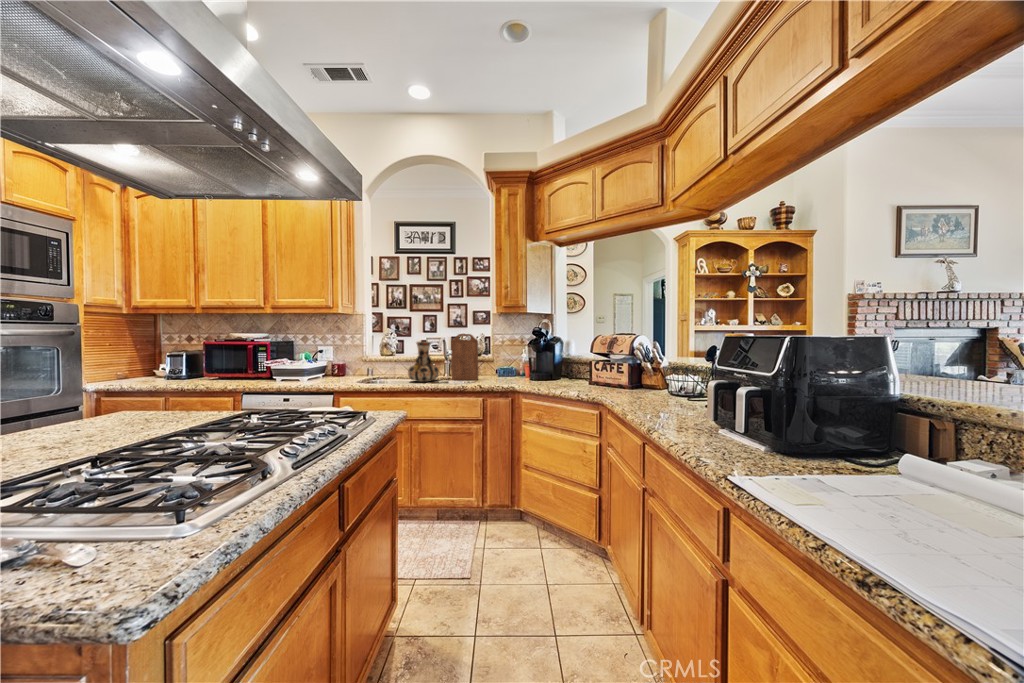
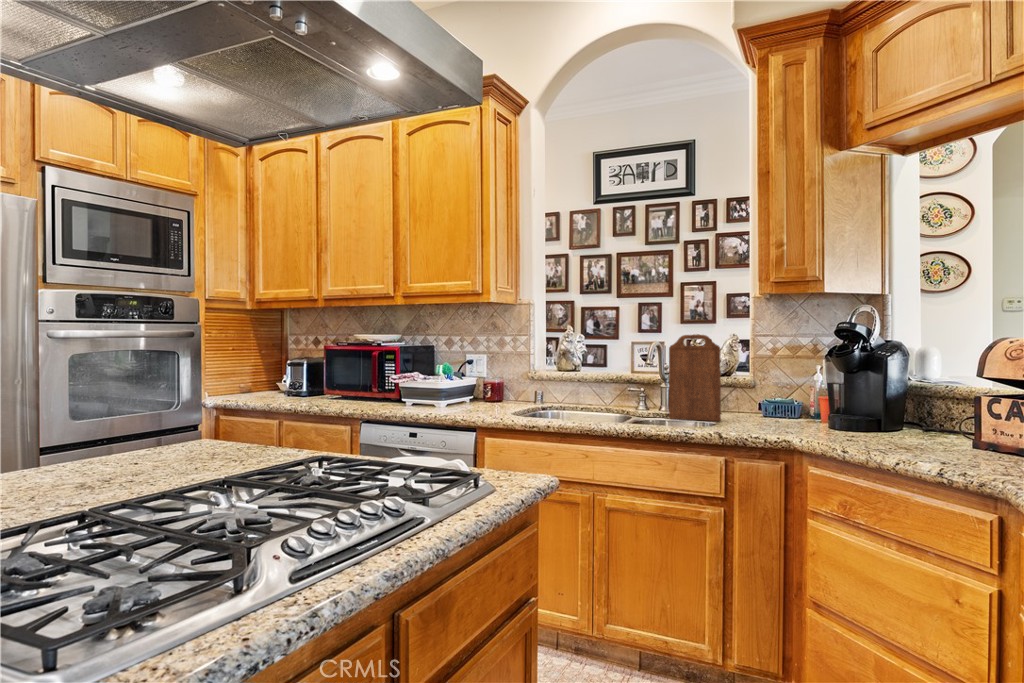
vase: present [408,342,439,382] -> none [593,348,647,419]

